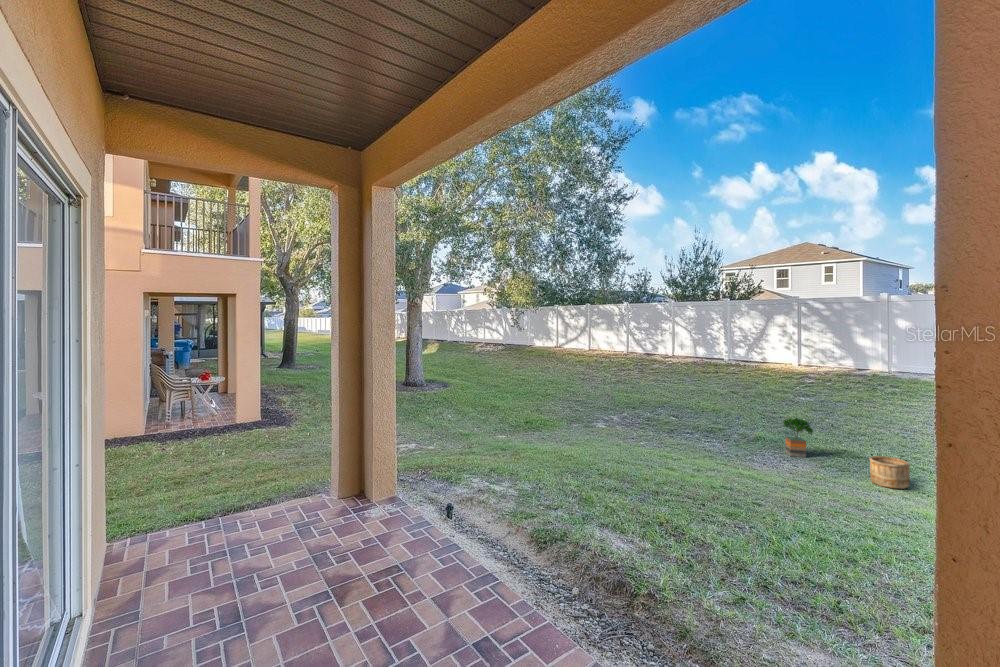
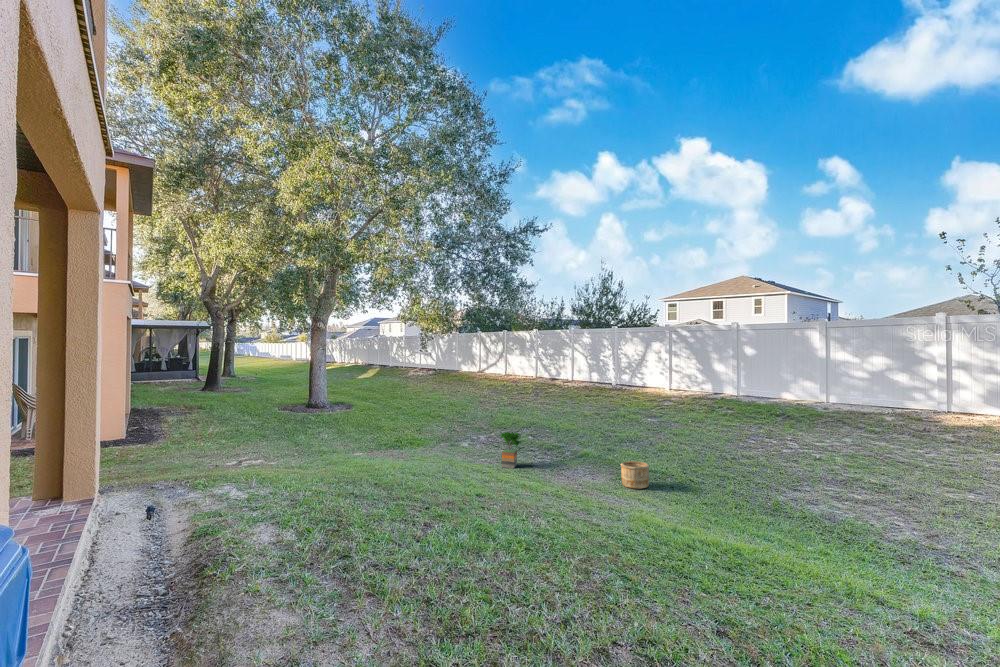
potted tree: present [783,418,813,457] -> present [500,432,521,468]

